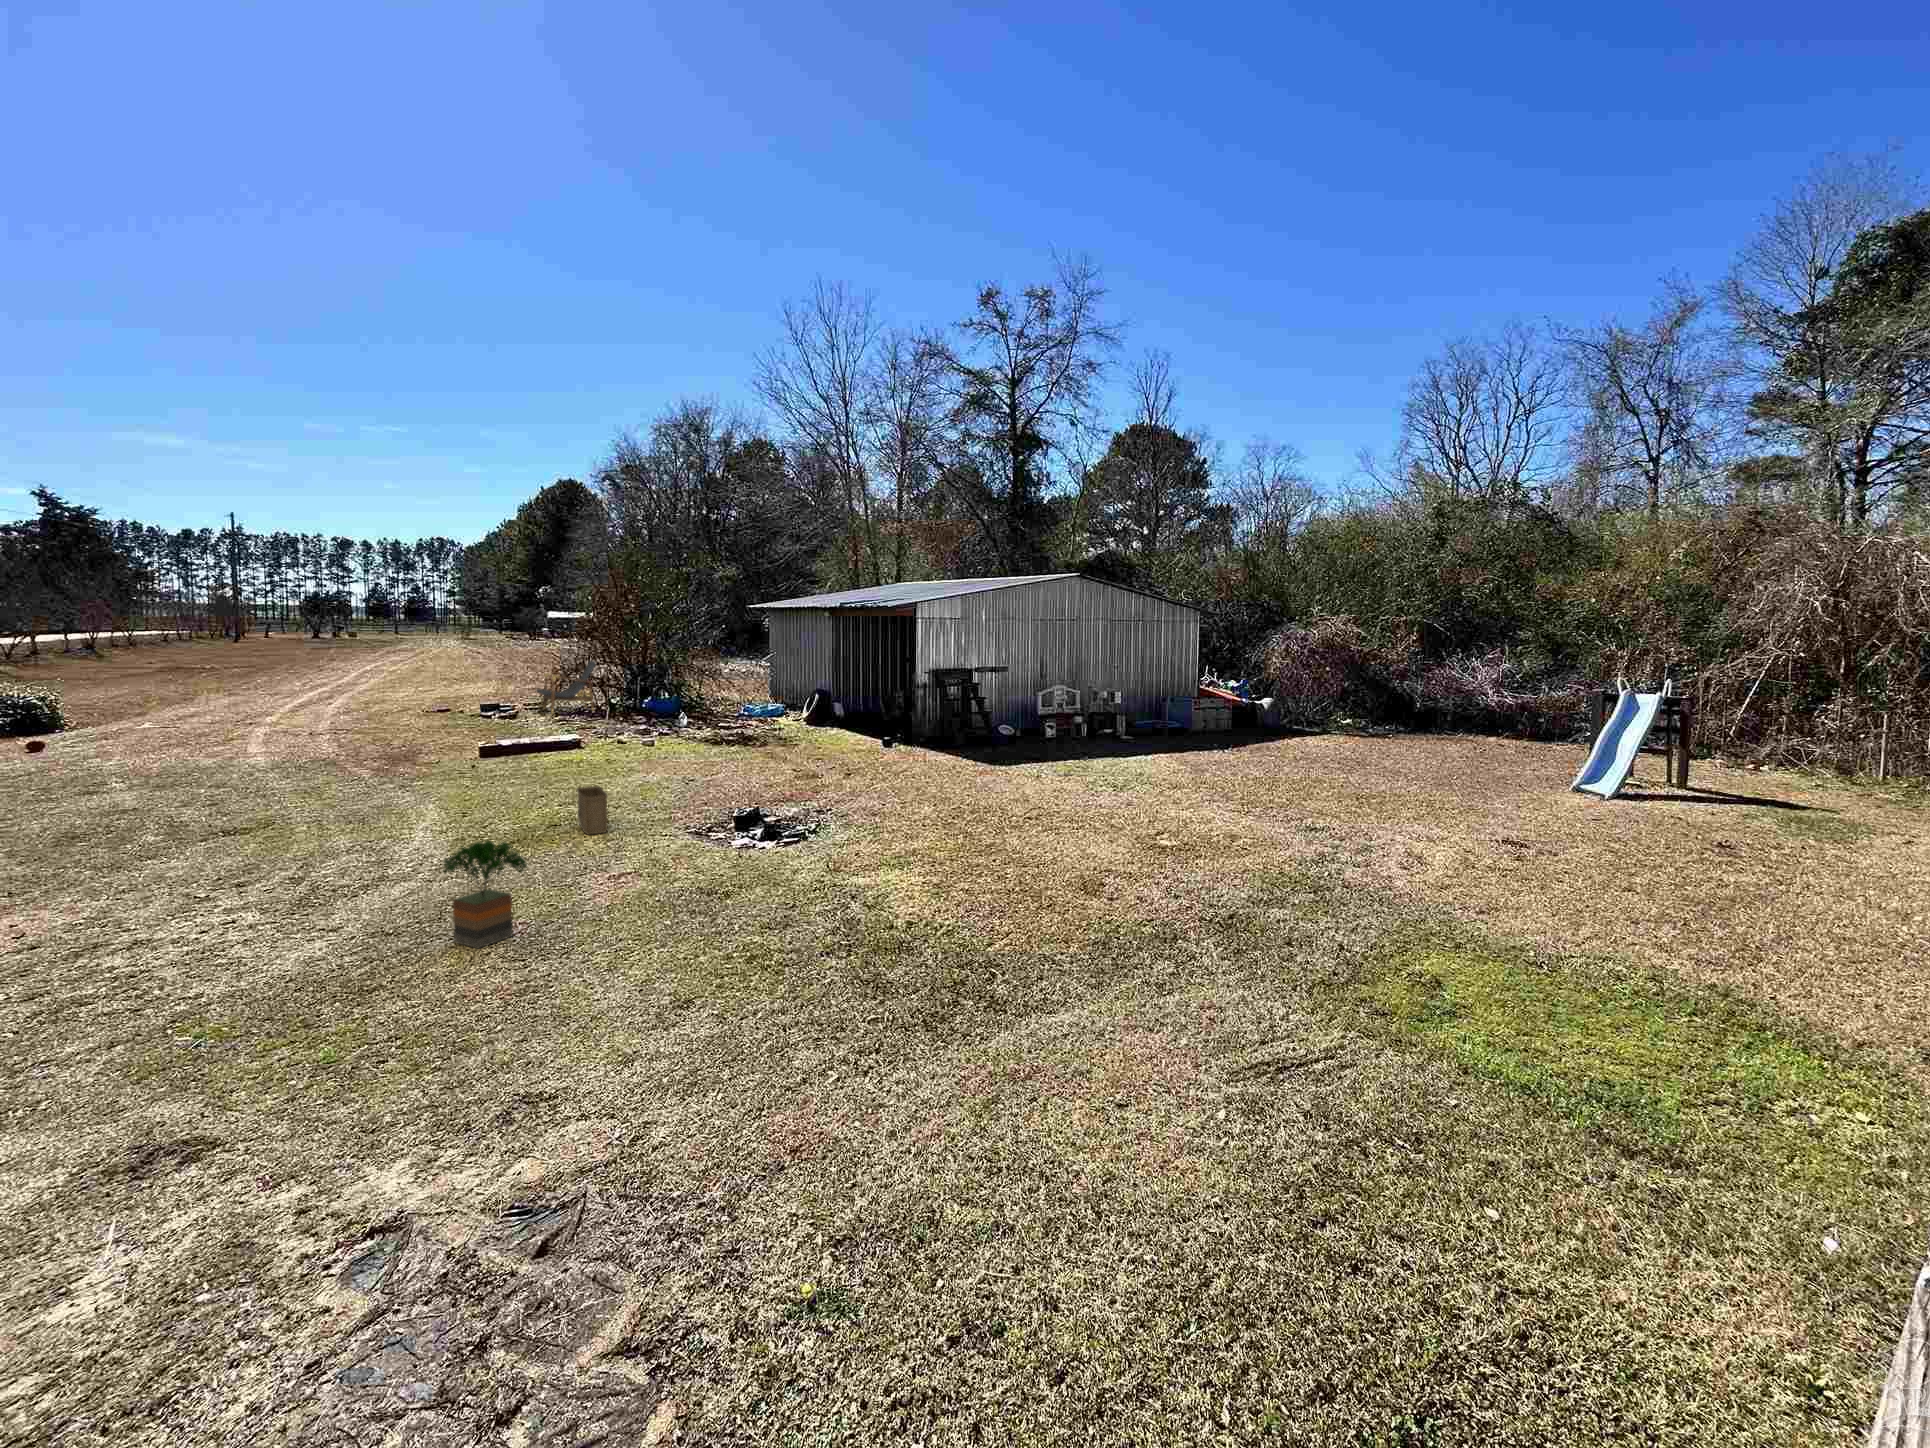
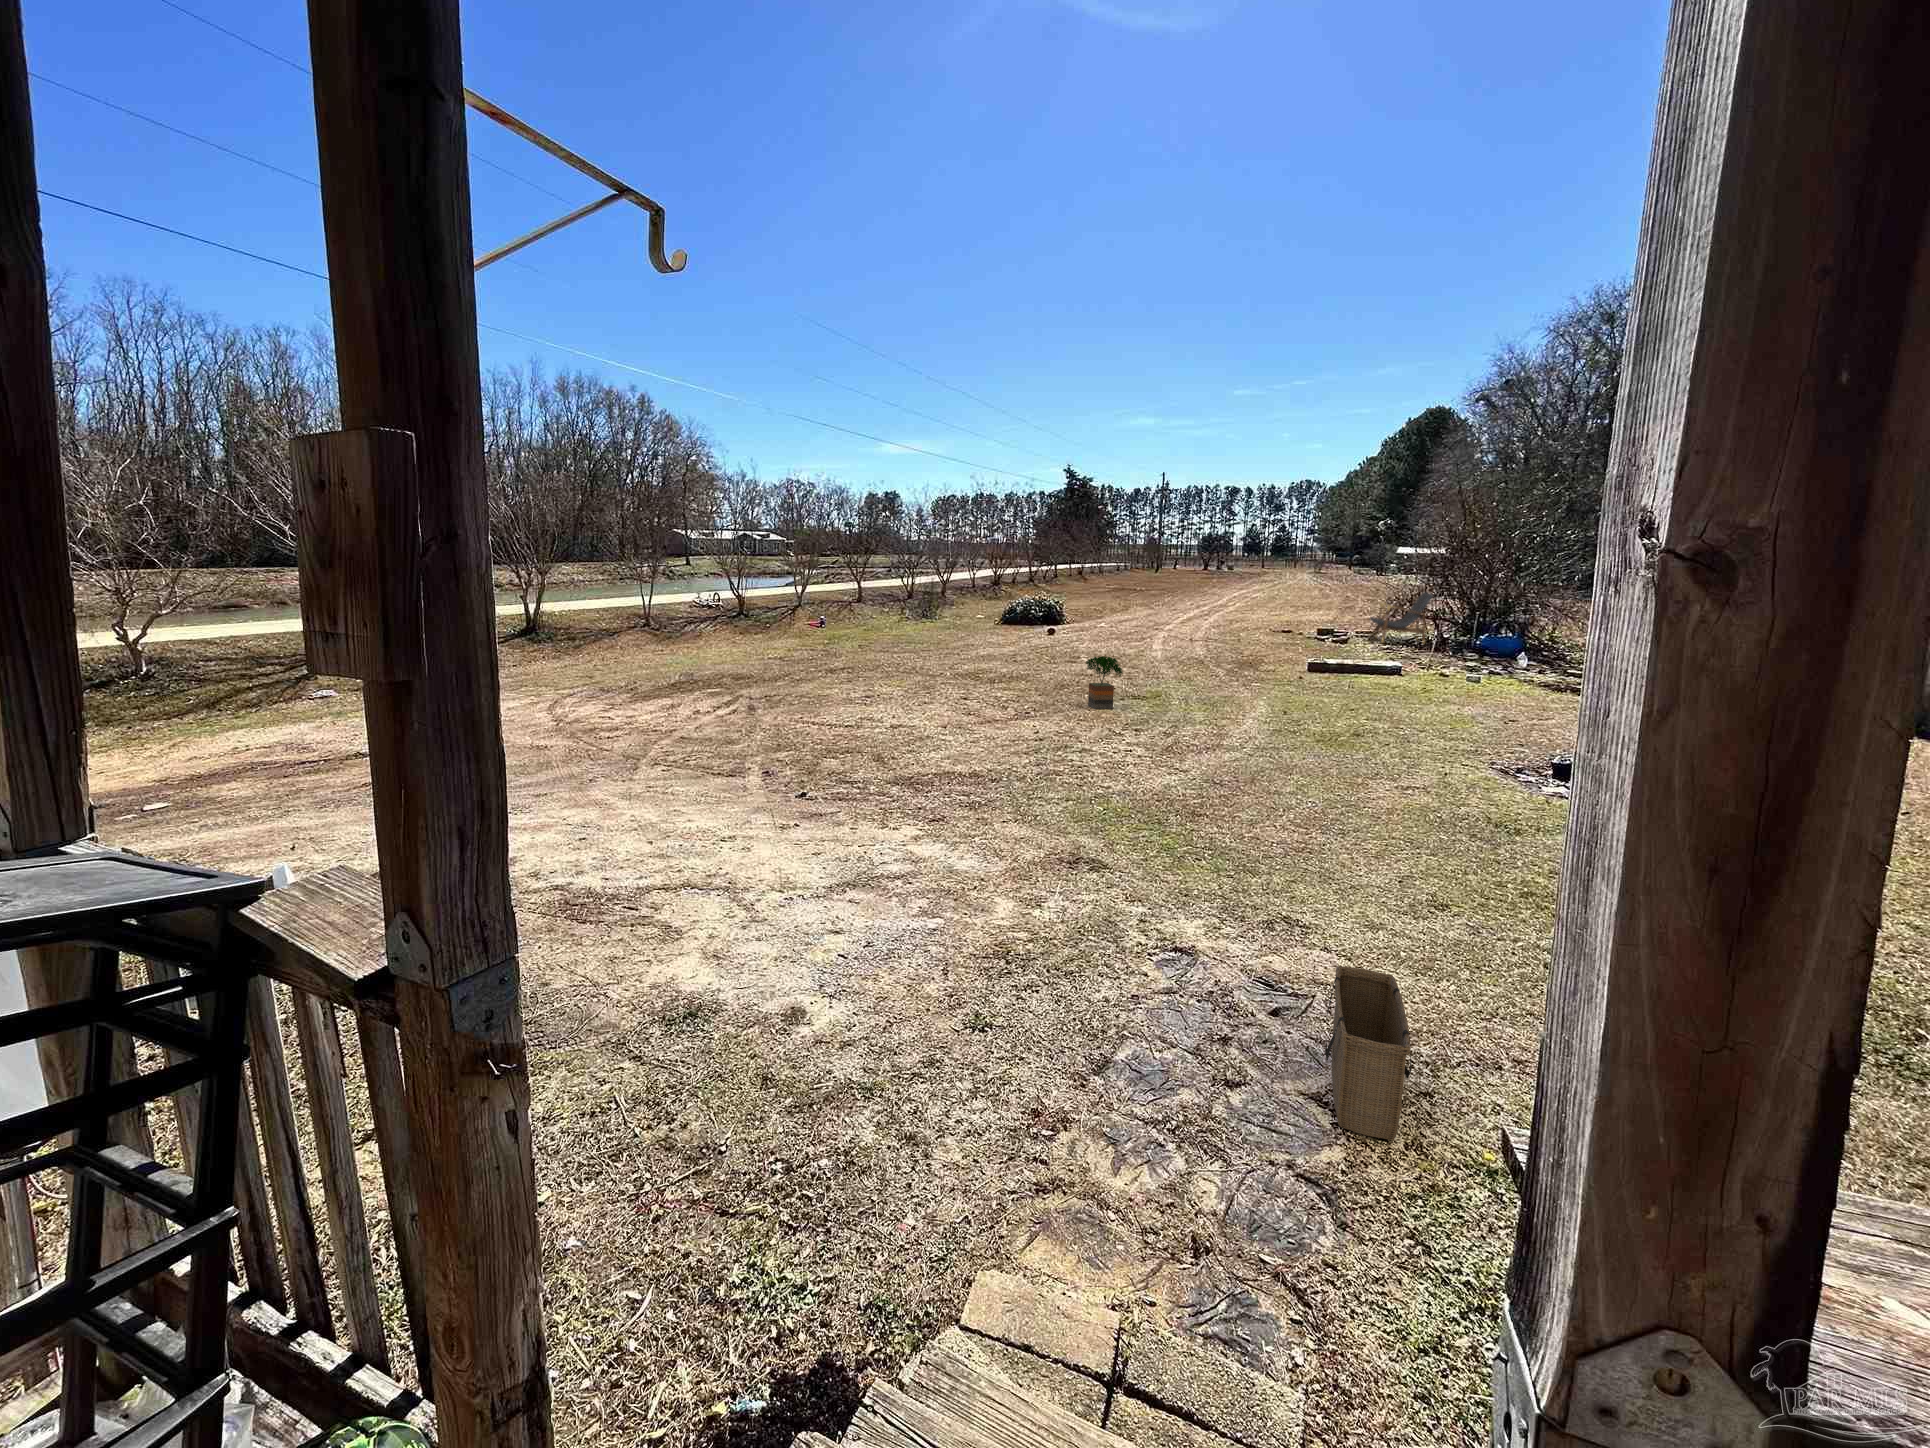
basket: present [576,786,608,835] -> present [1325,966,1411,1140]
potted tree: present [443,840,528,948] -> present [1086,656,1123,709]

